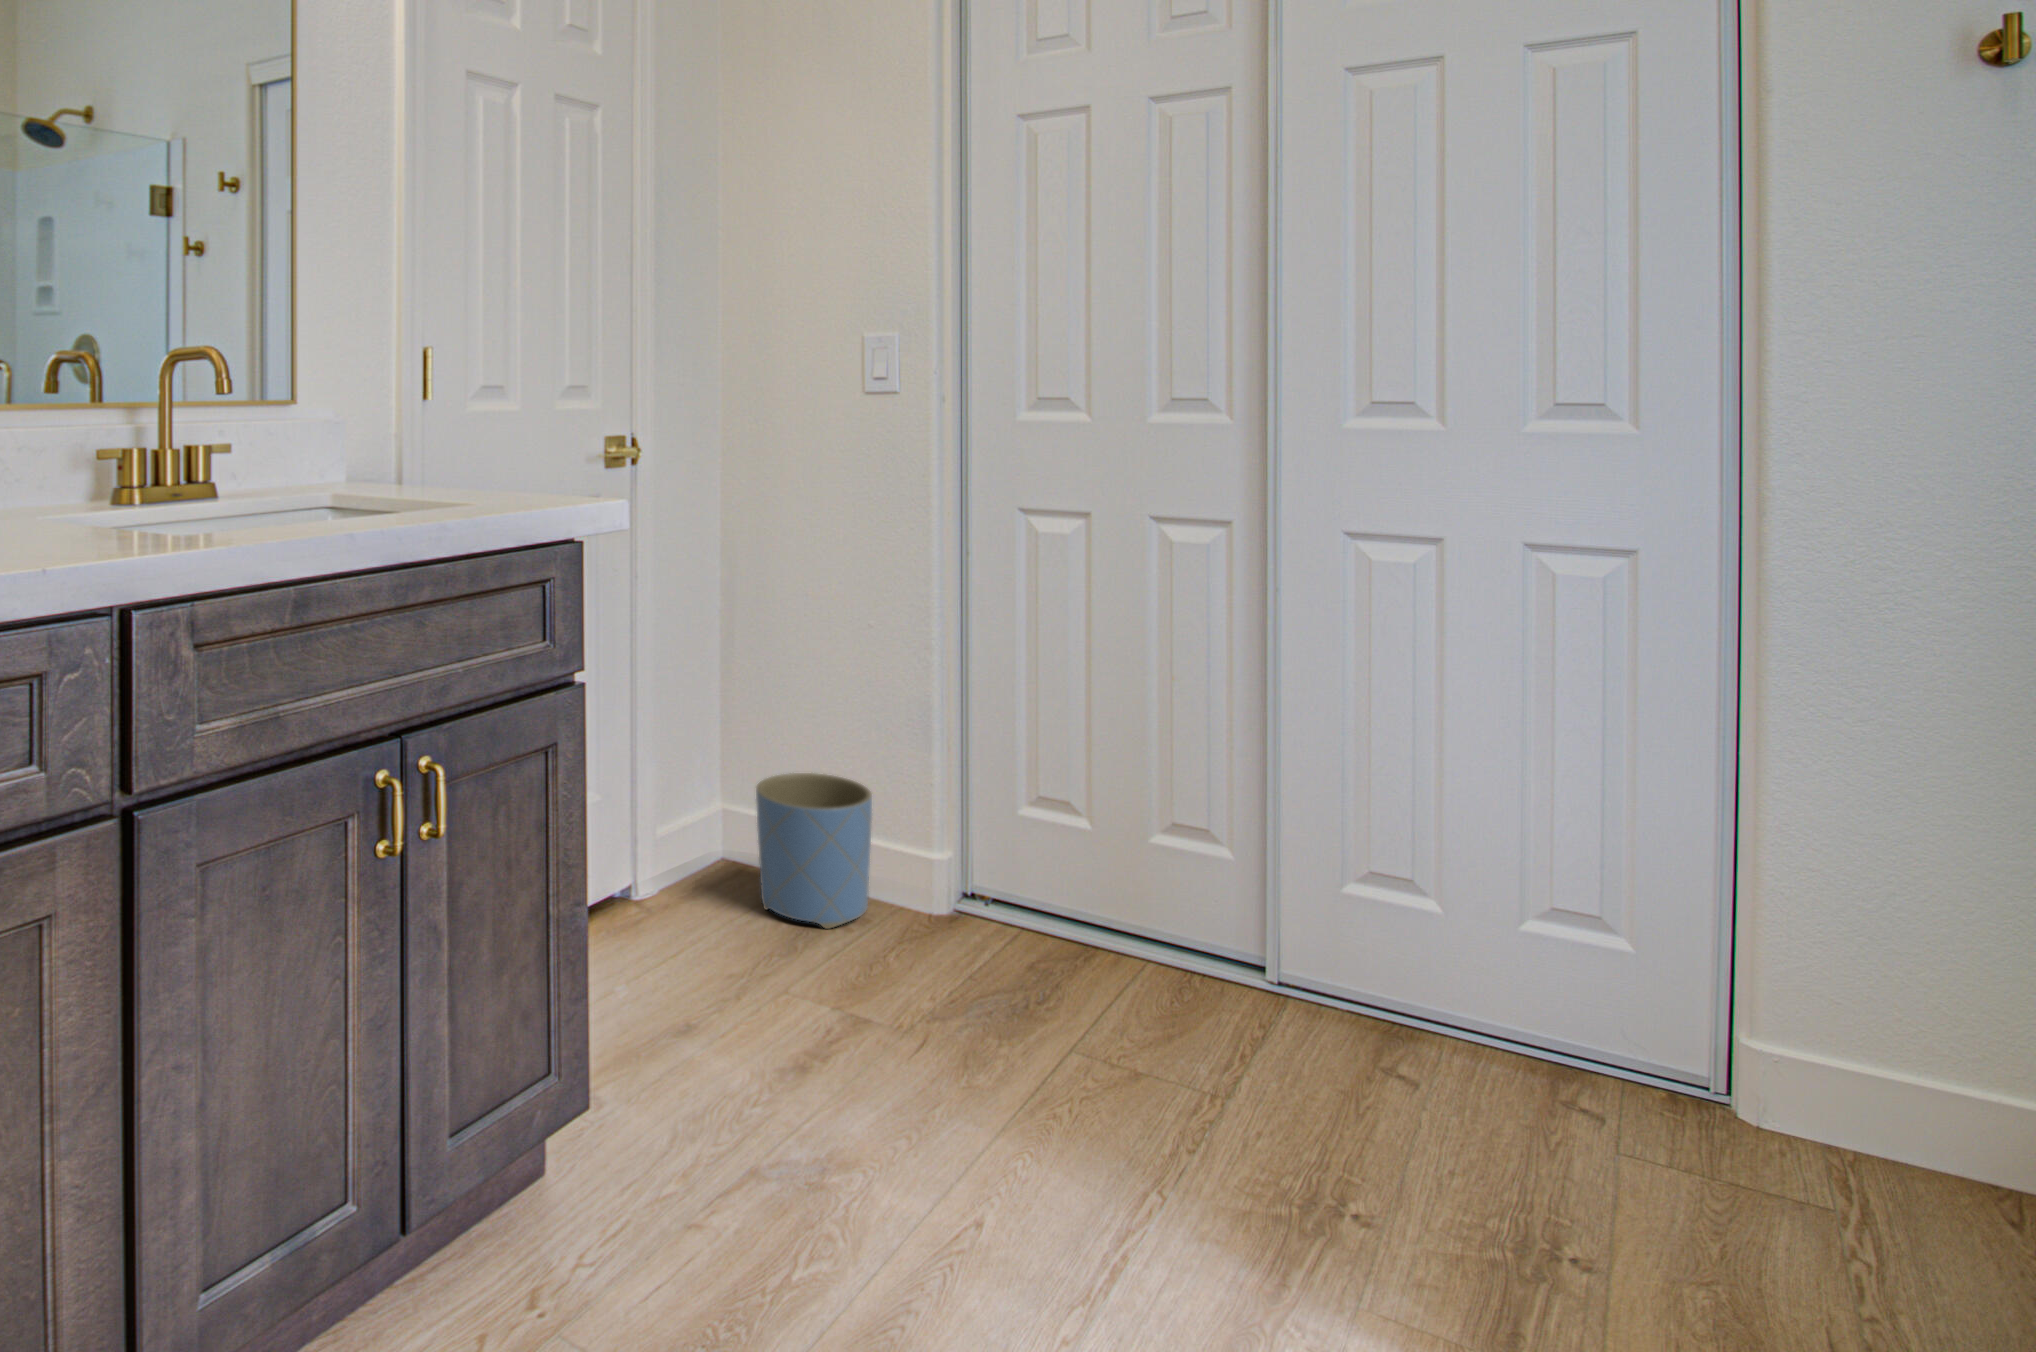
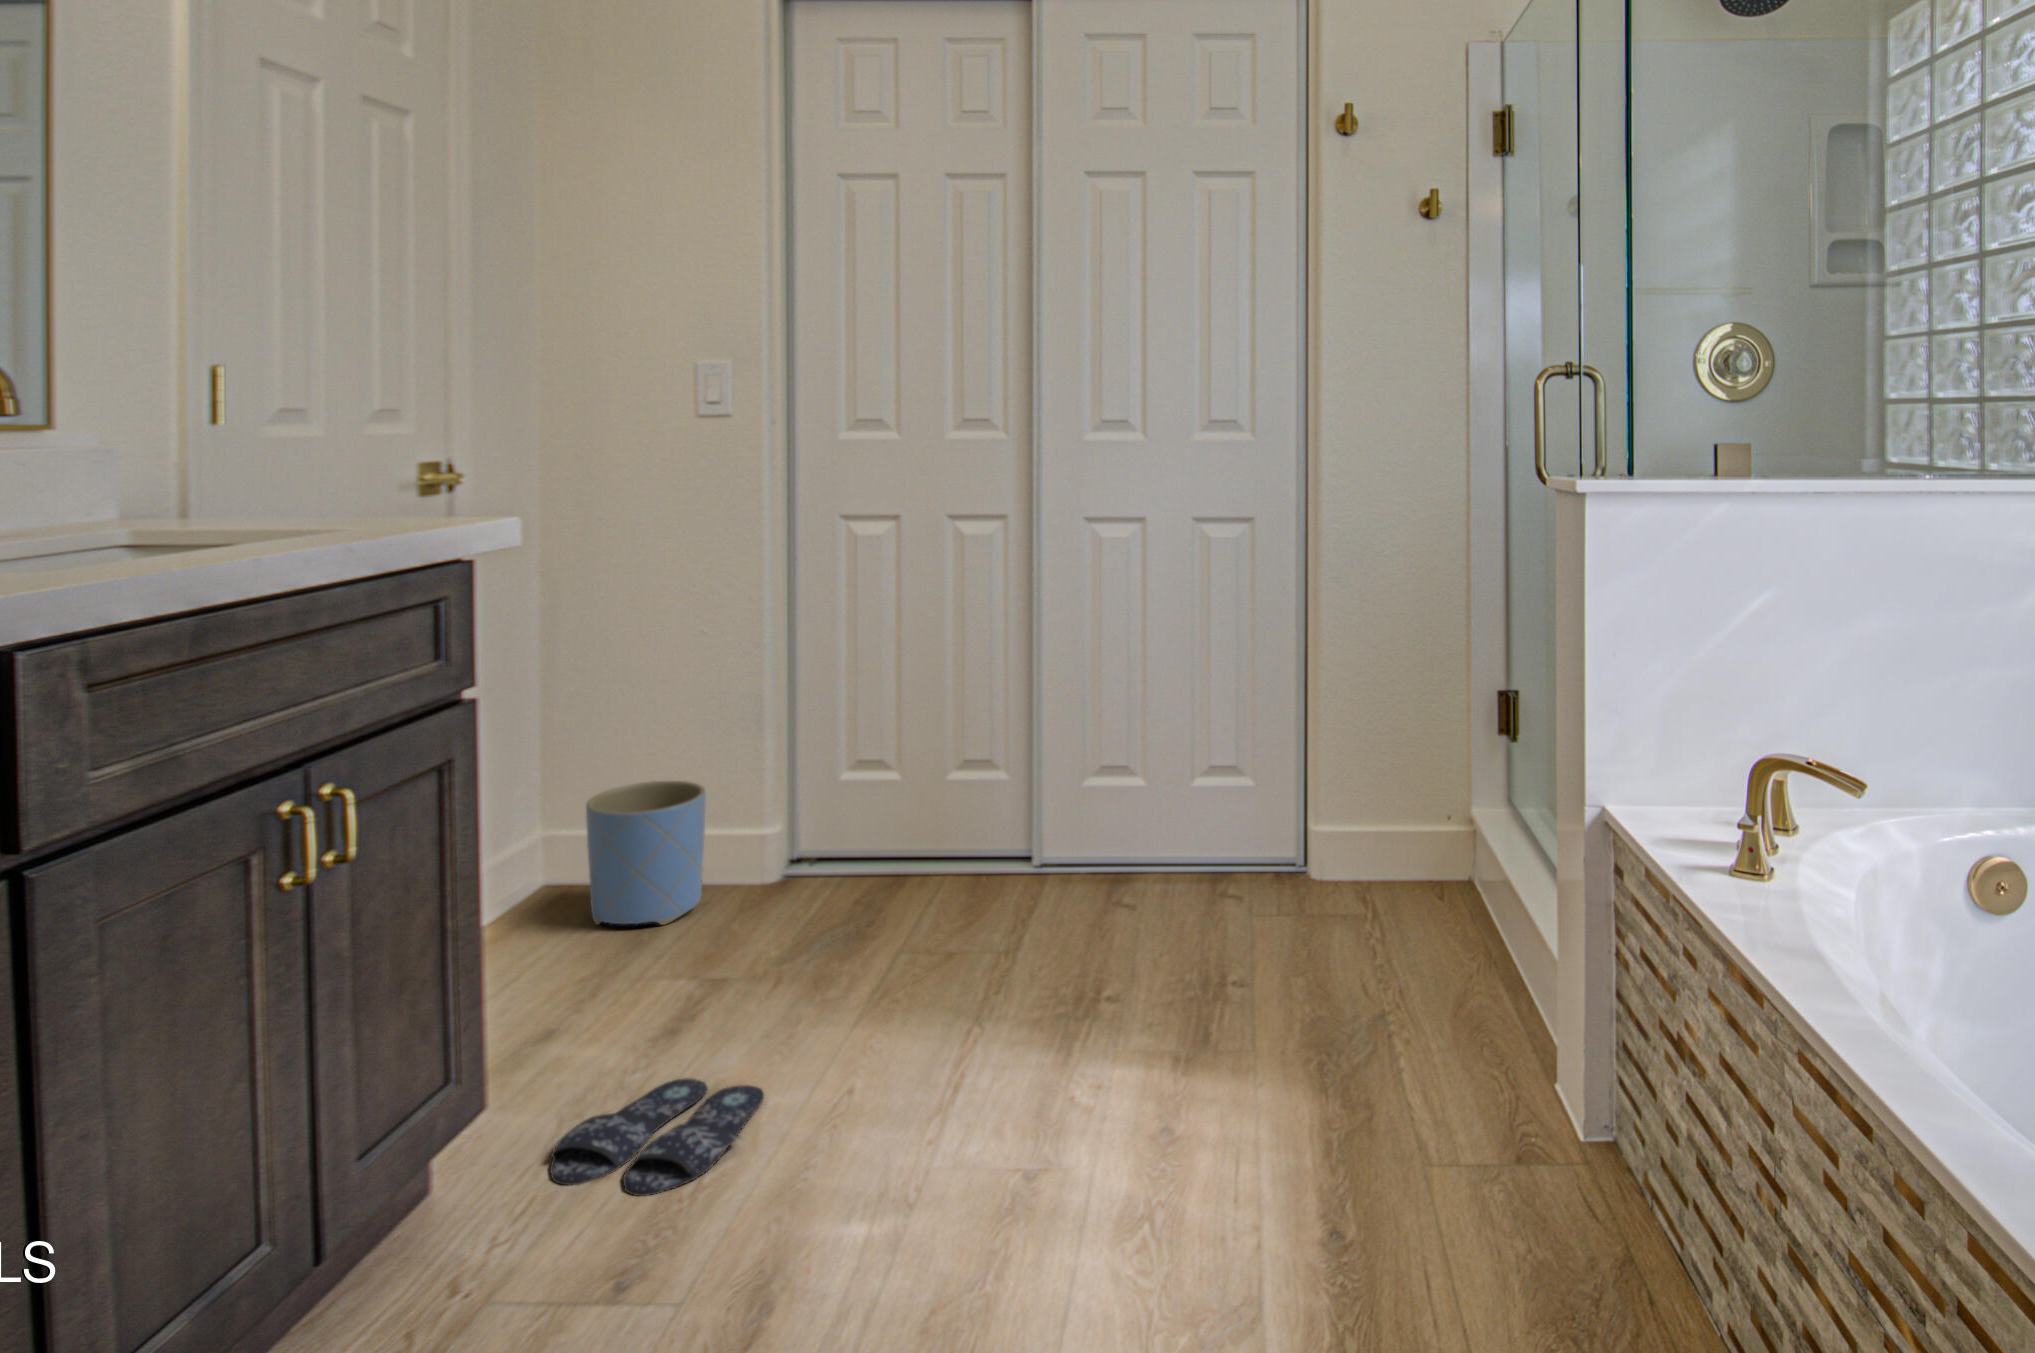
slippers: none [660,1124,887,1267] -> present [550,1078,764,1196]

